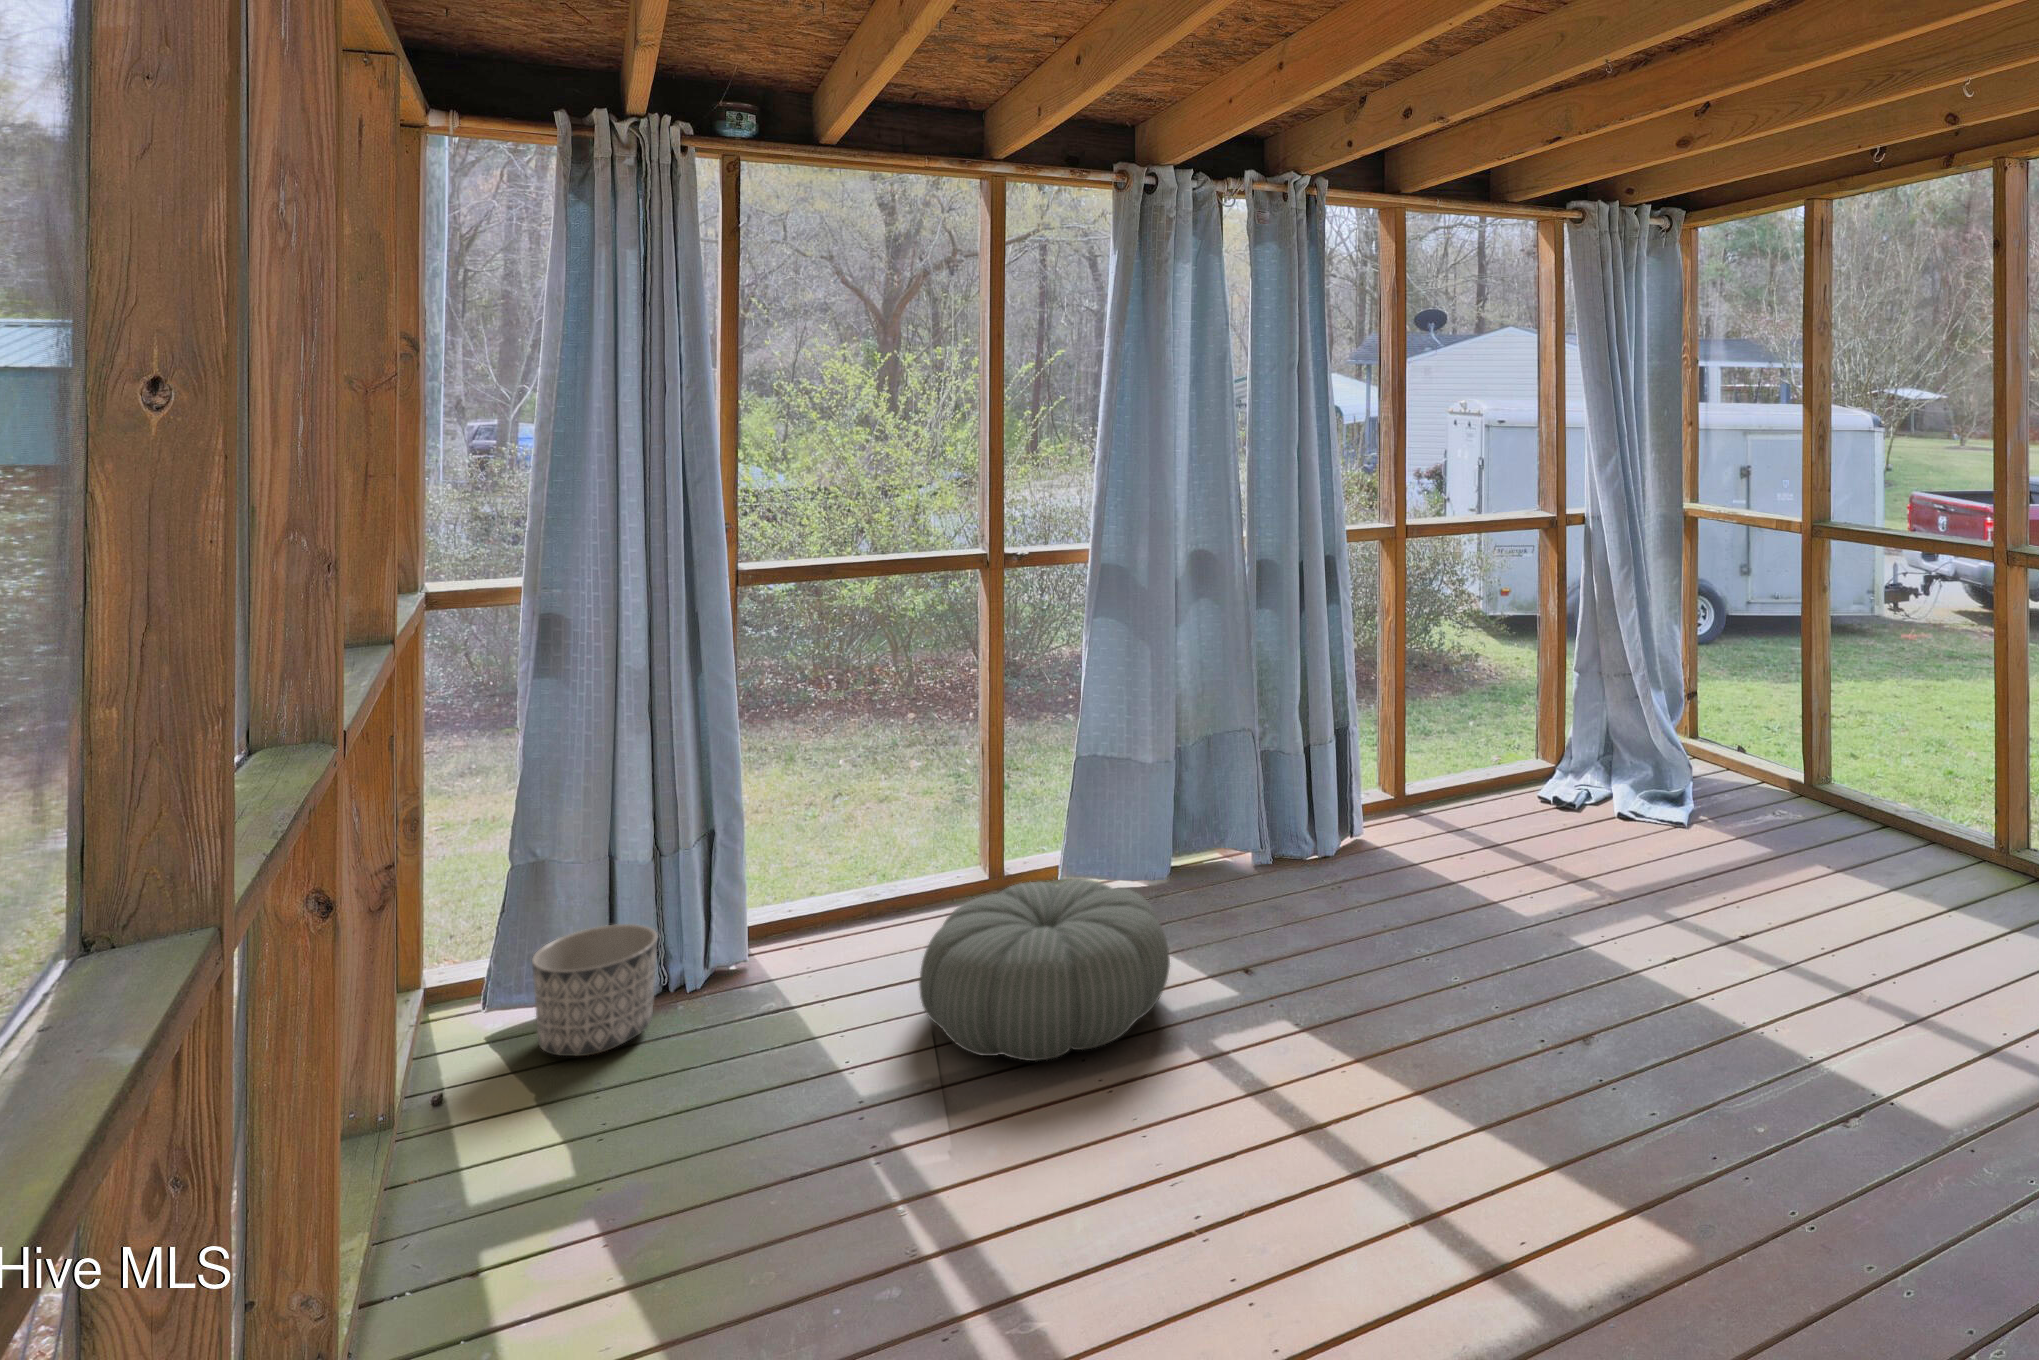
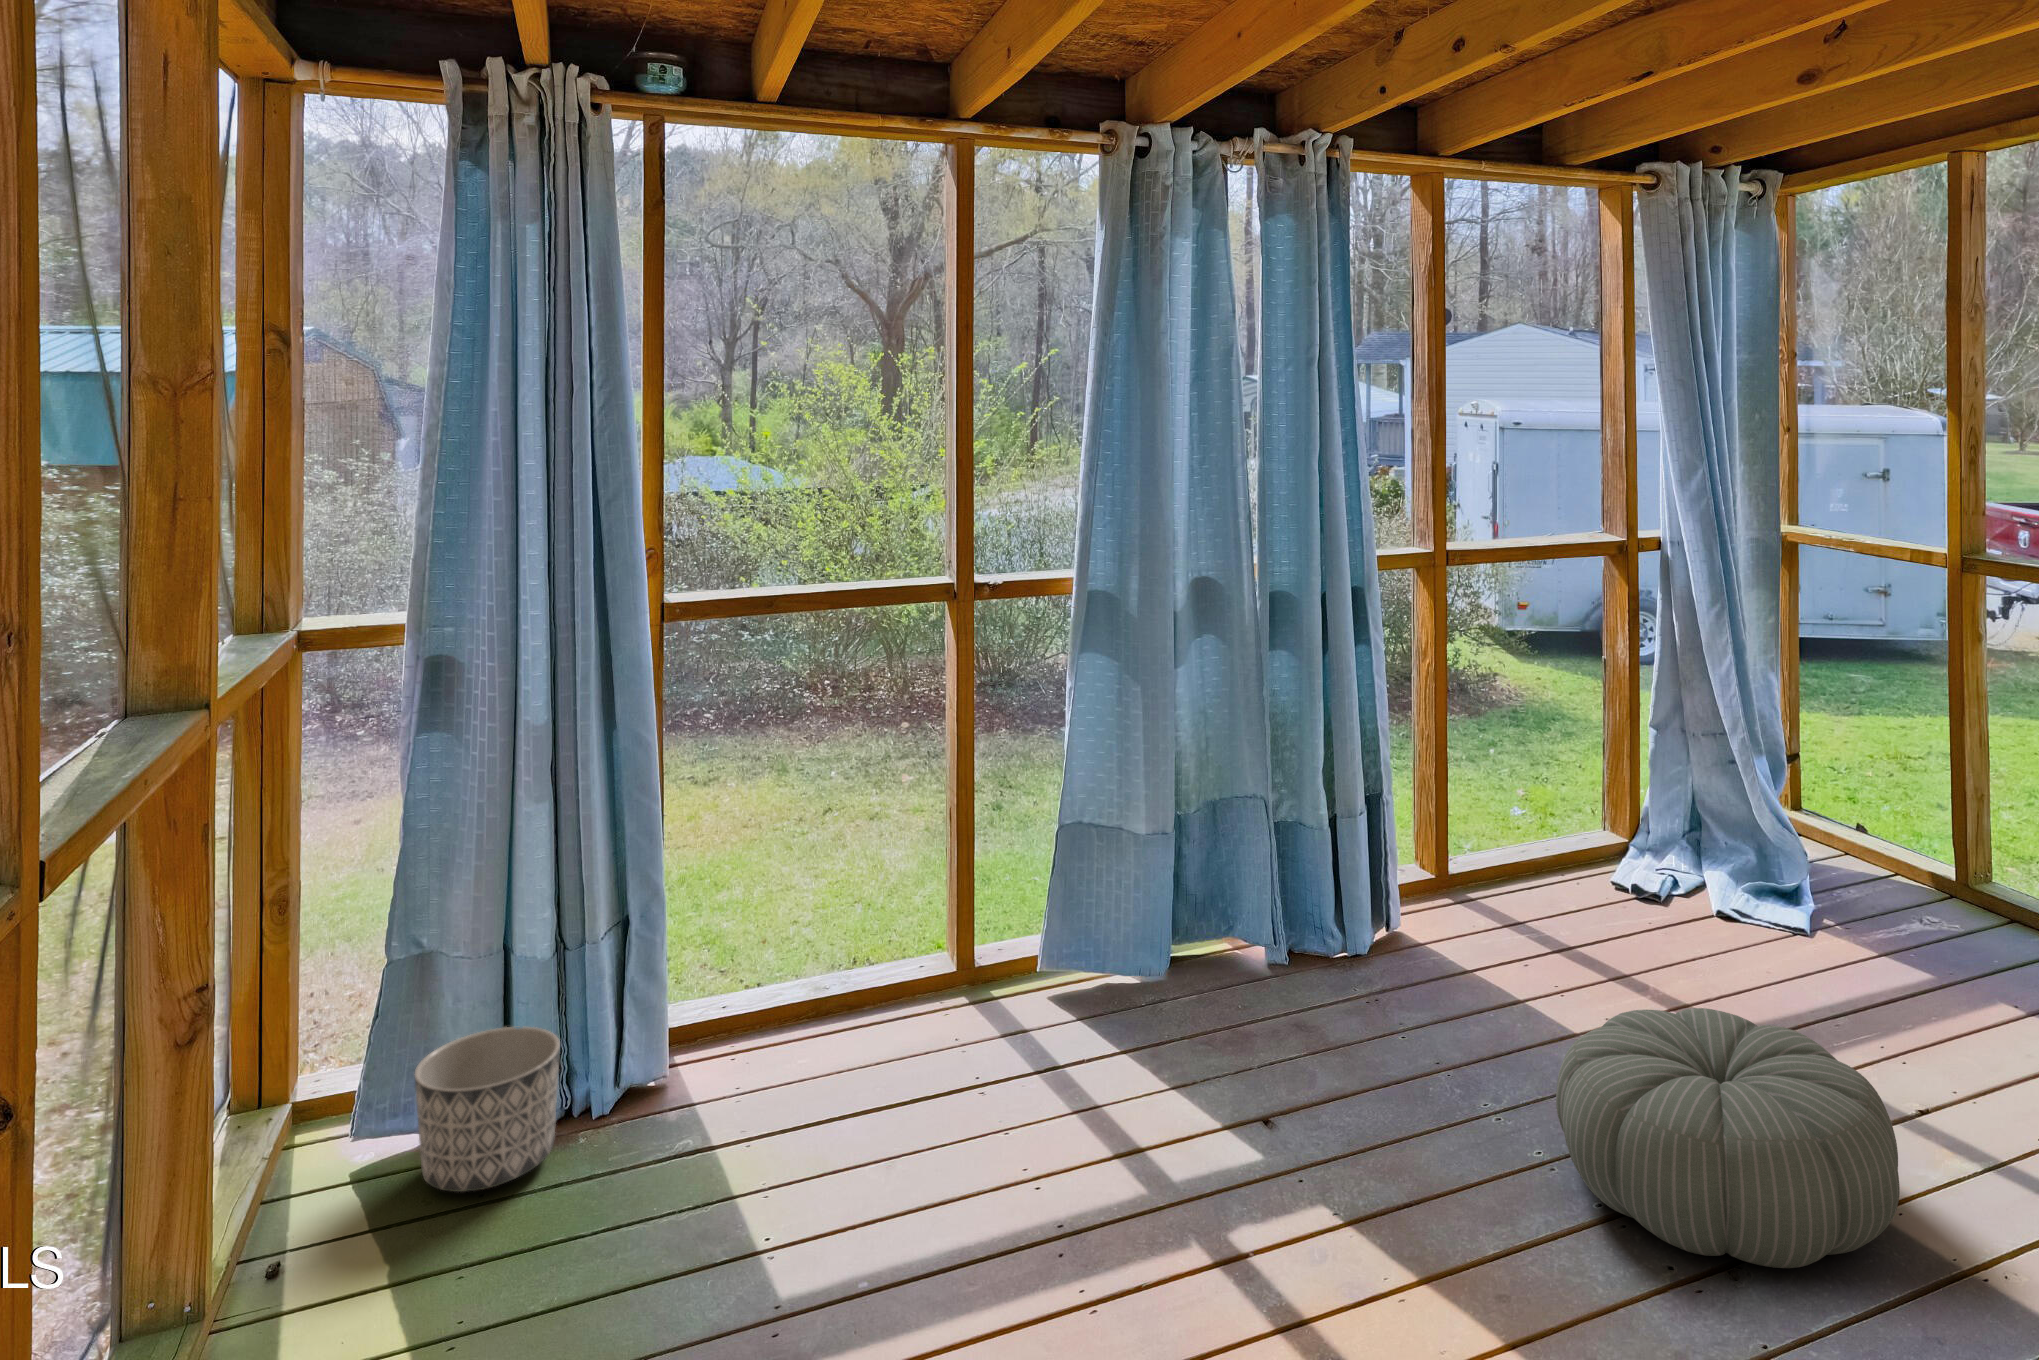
pouf: present [919,879,1170,1061] -> present [1556,1008,1900,1268]

